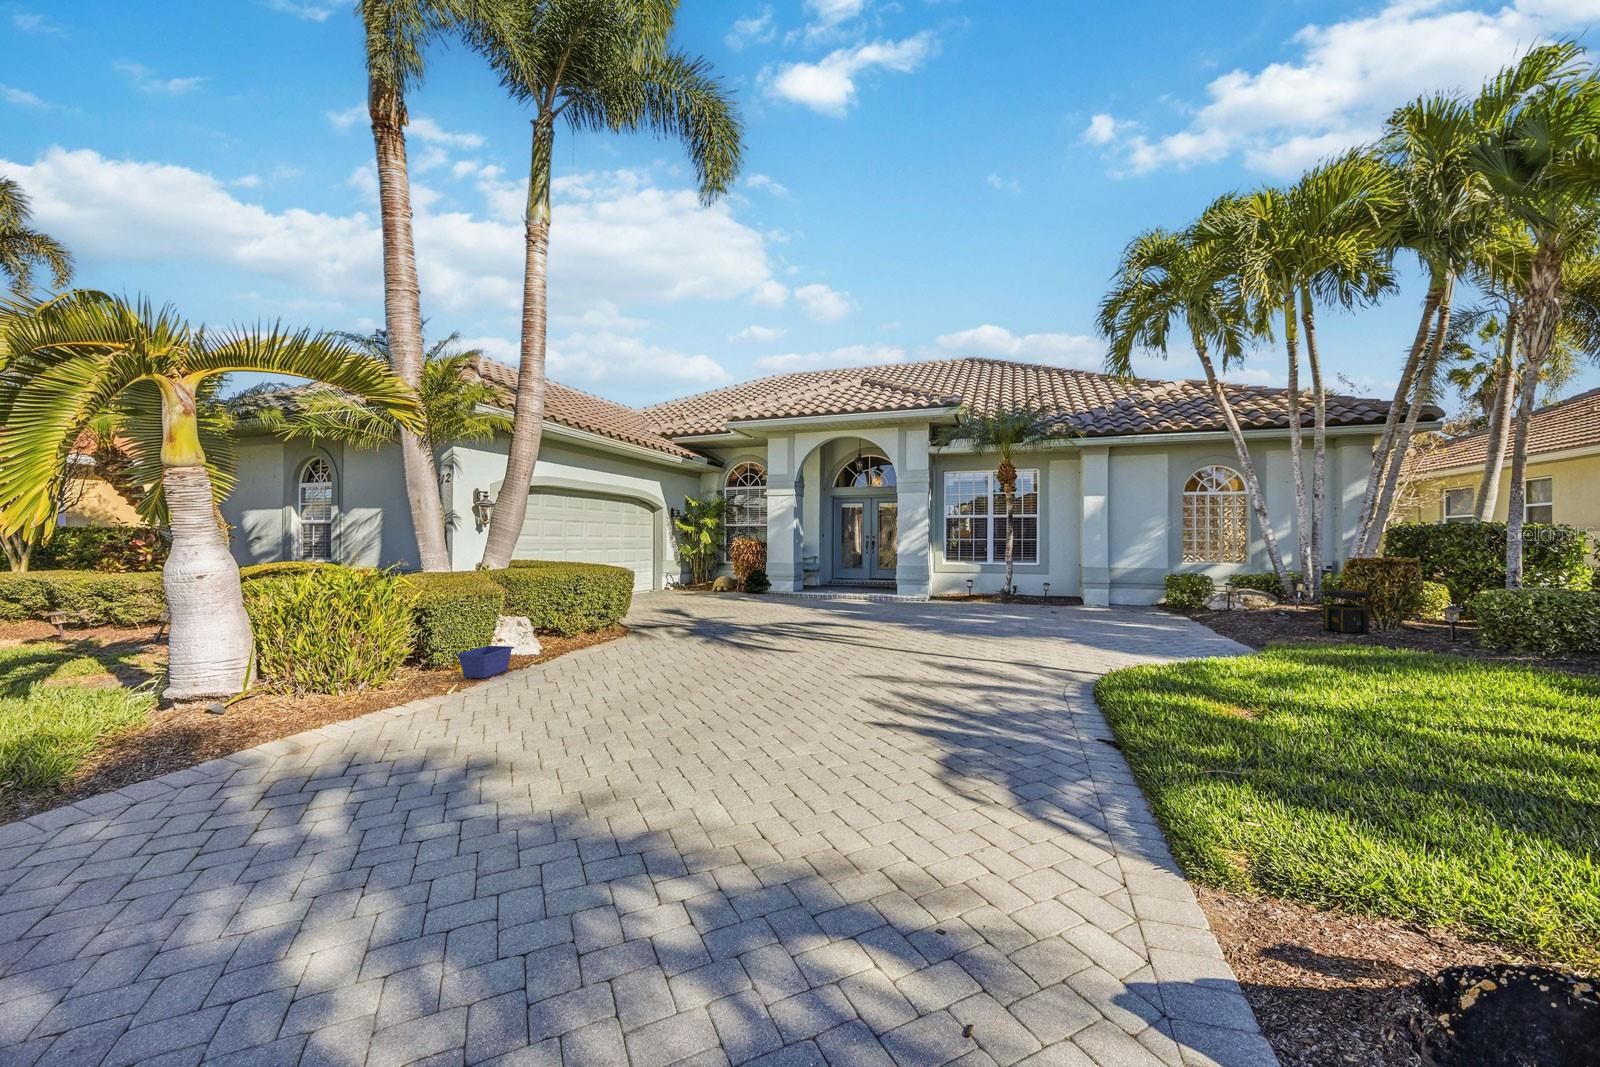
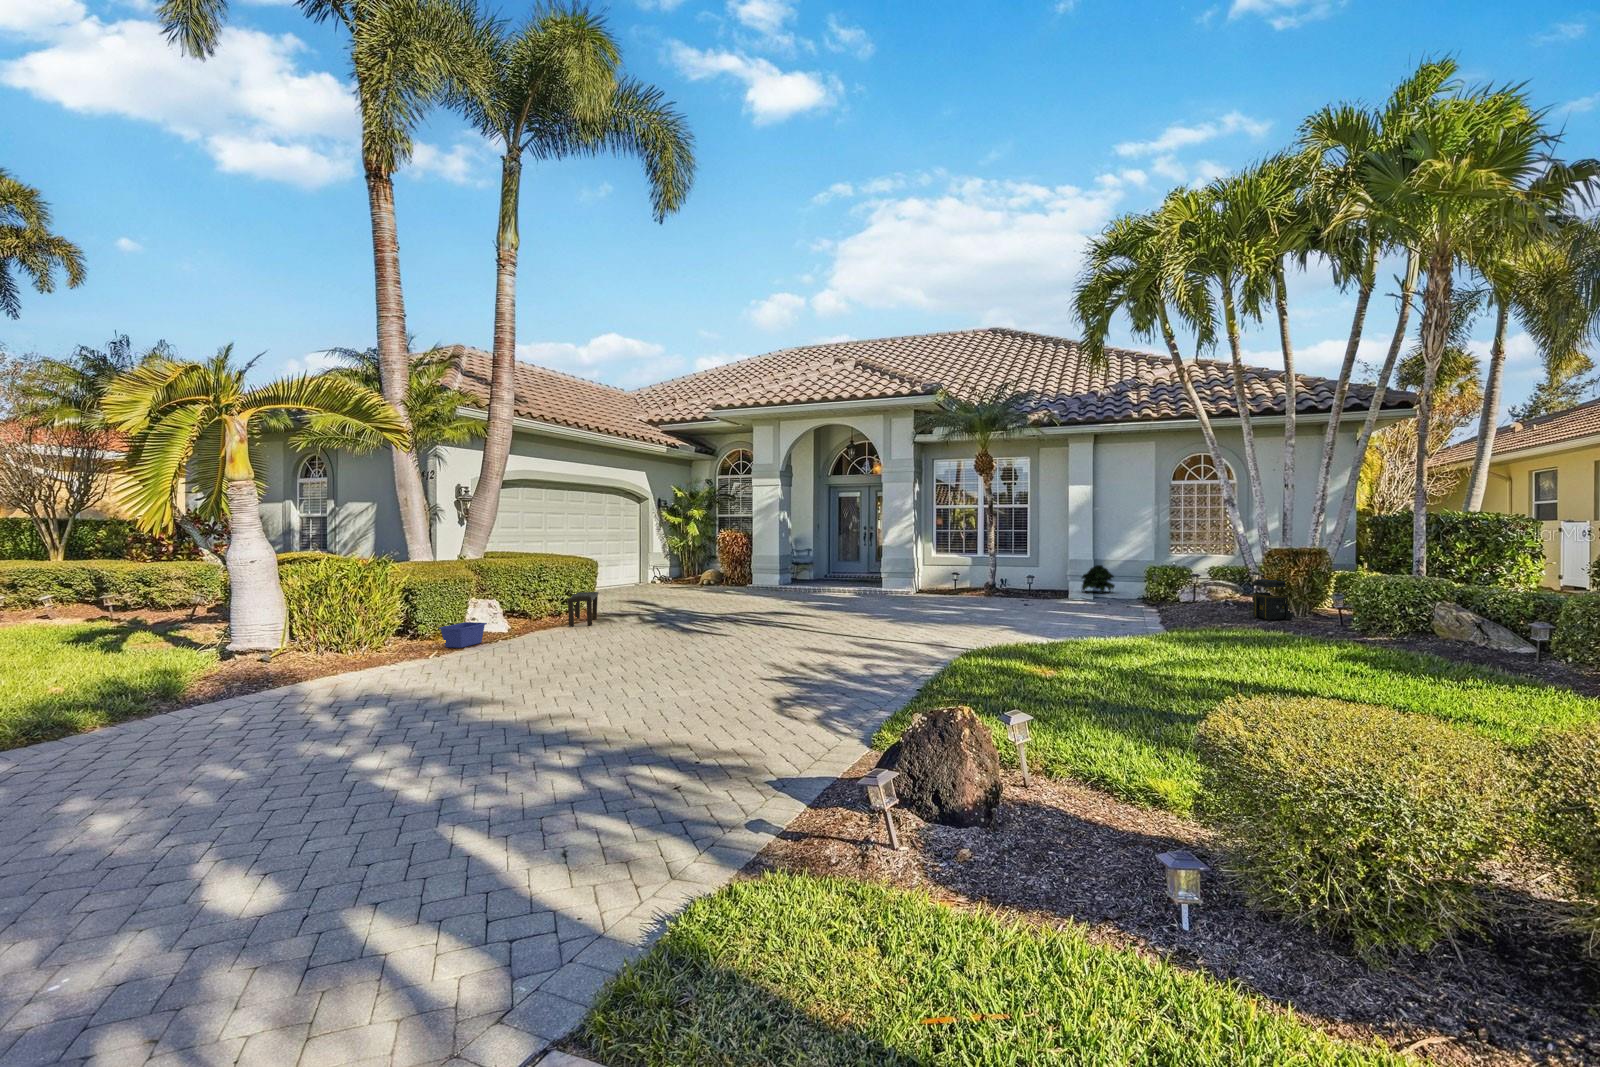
potted plant: present [744,570,772,593] -> present [1082,565,1115,592]
bench: none [602,606,633,646] -> present [567,592,598,627]

